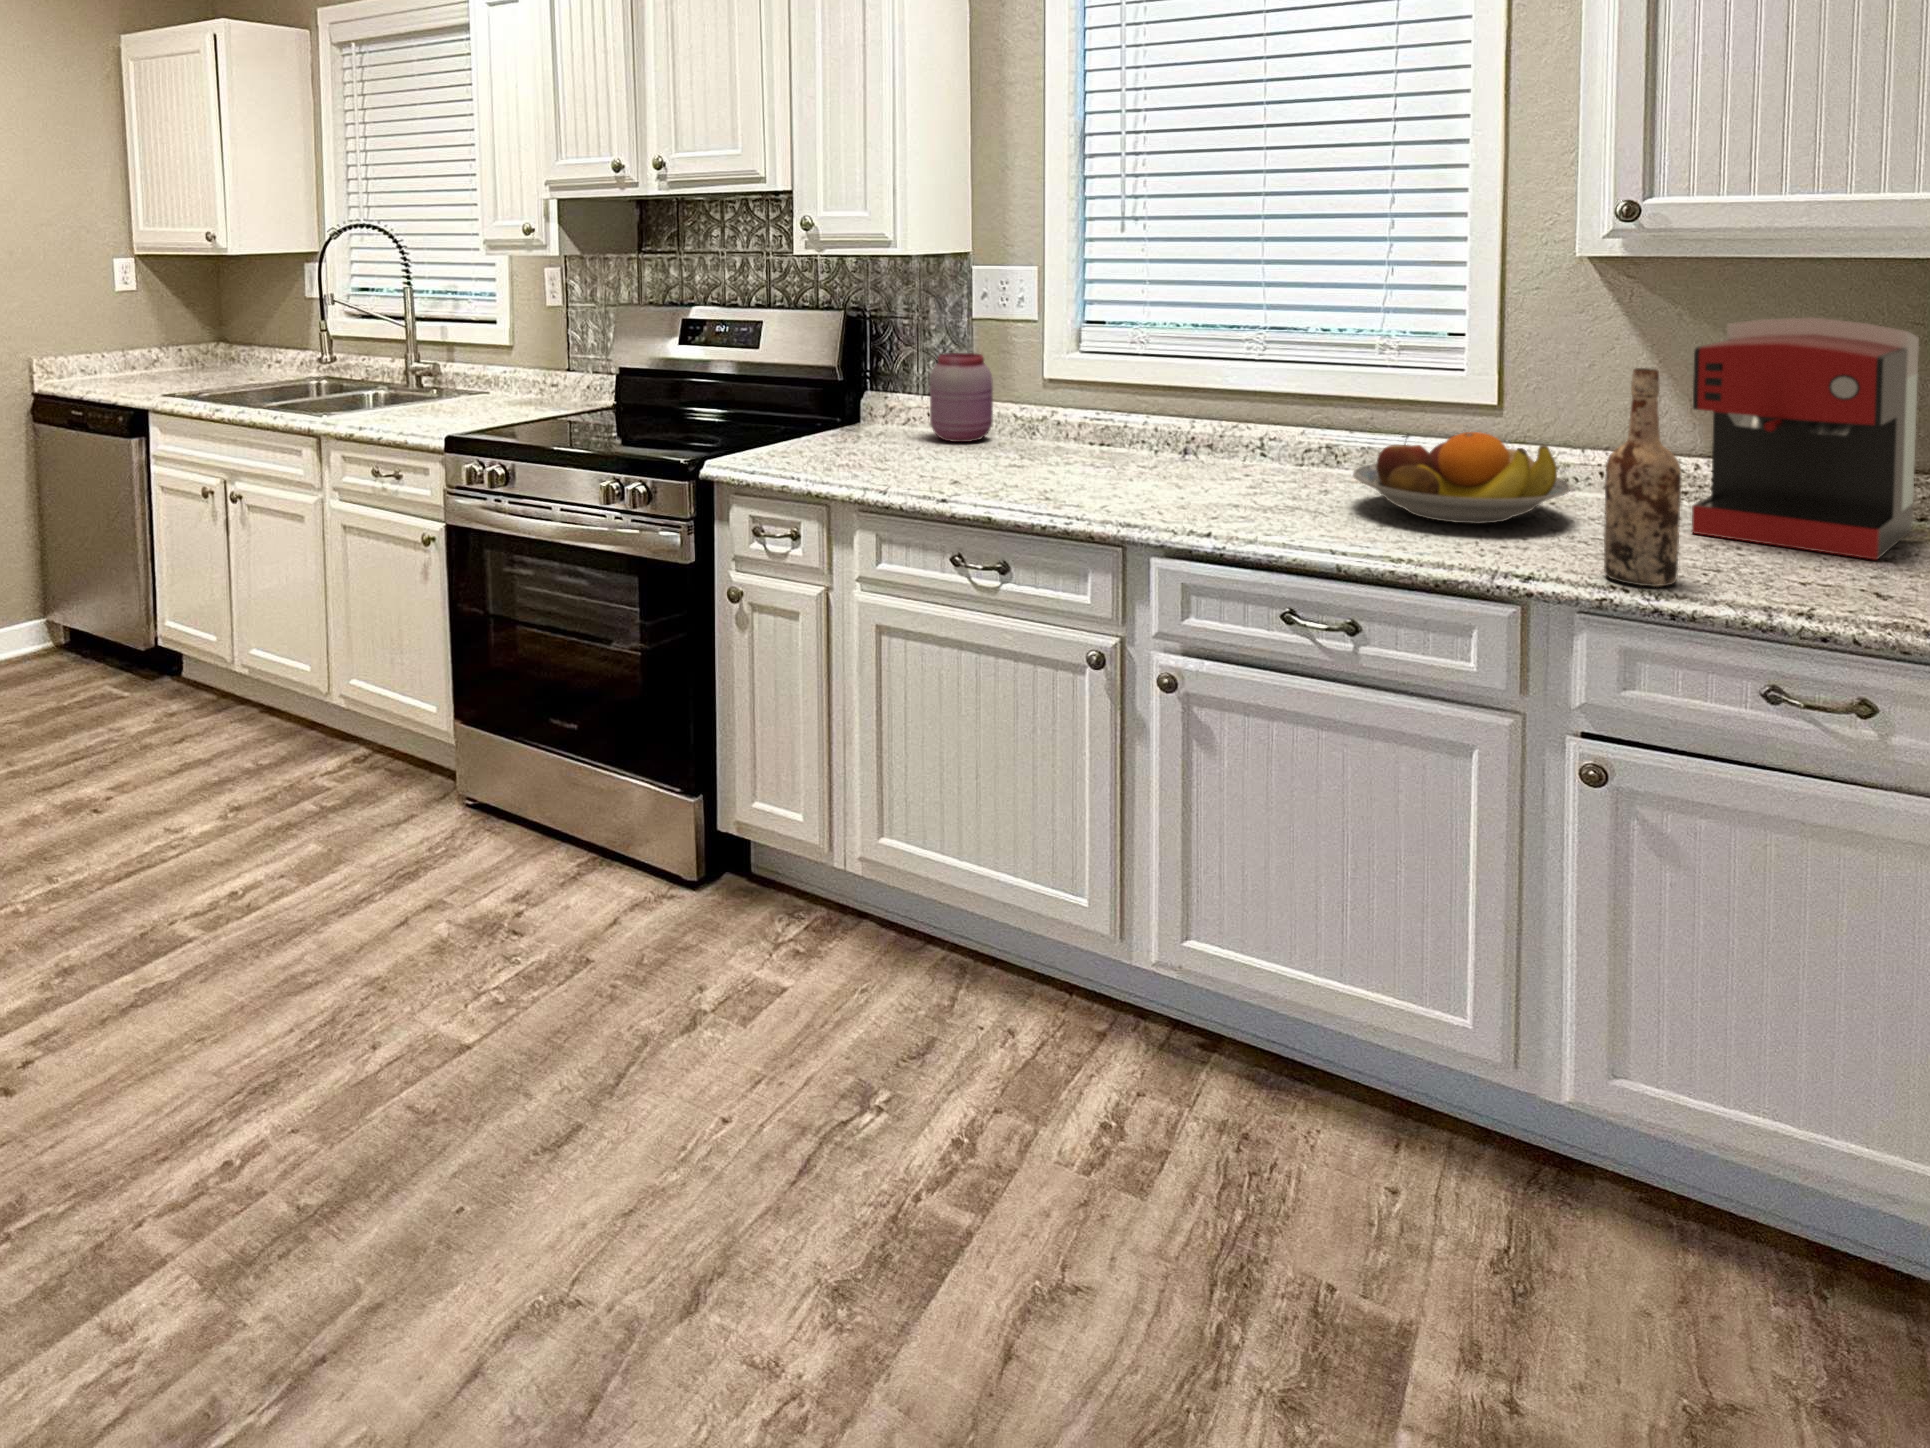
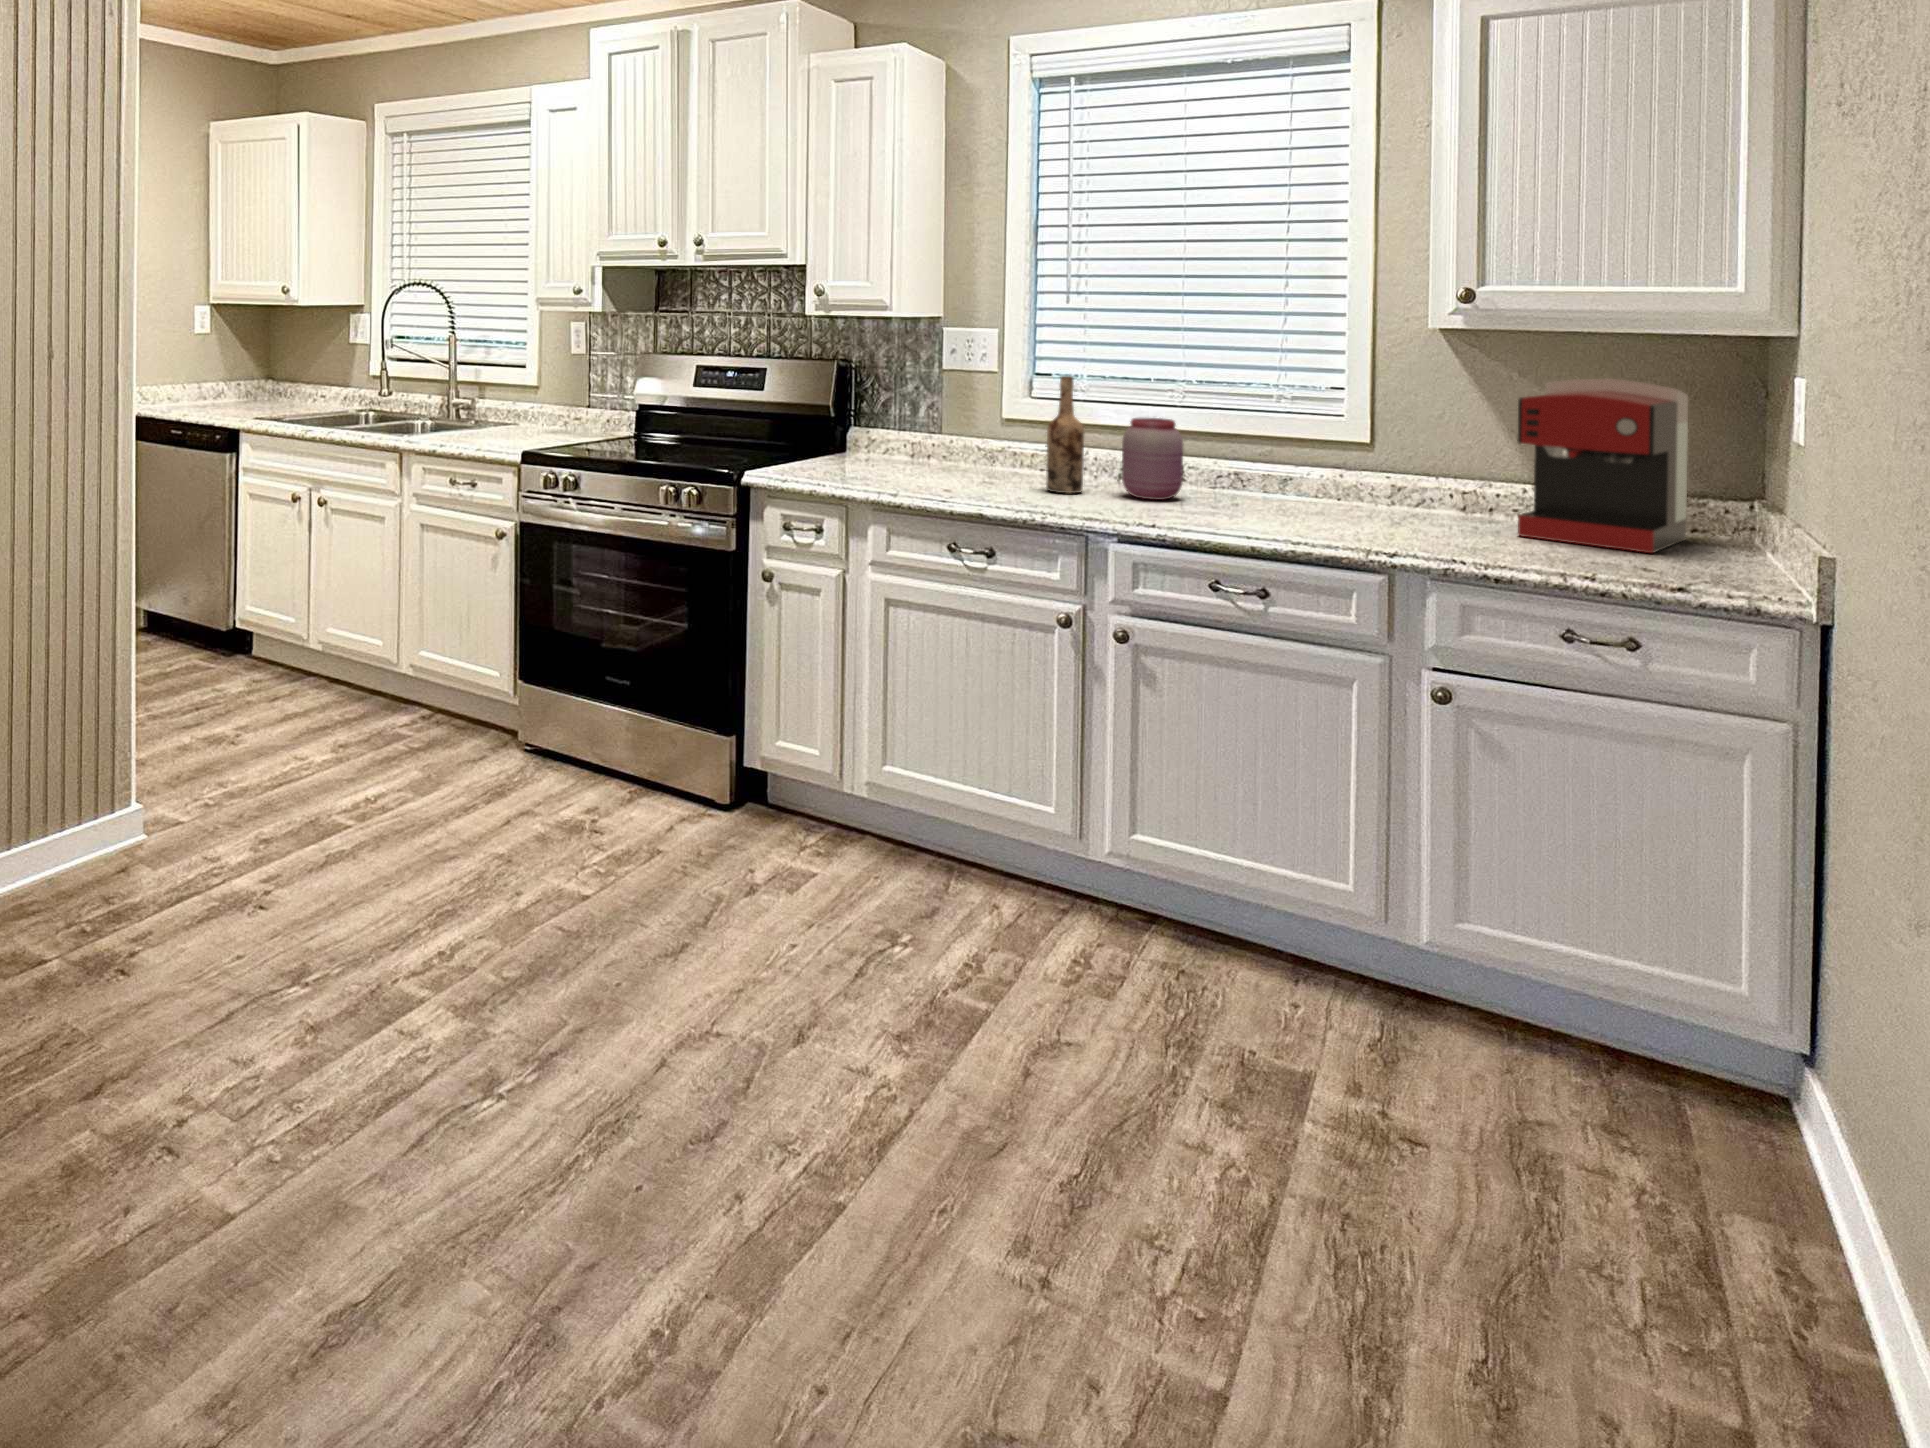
jar: present [930,353,993,442] -> present [1122,418,1183,500]
wine bottle: present [1604,368,1681,587] -> present [1046,376,1084,493]
fruit bowl: present [1353,432,1571,524] -> none [1259,458,1427,526]

